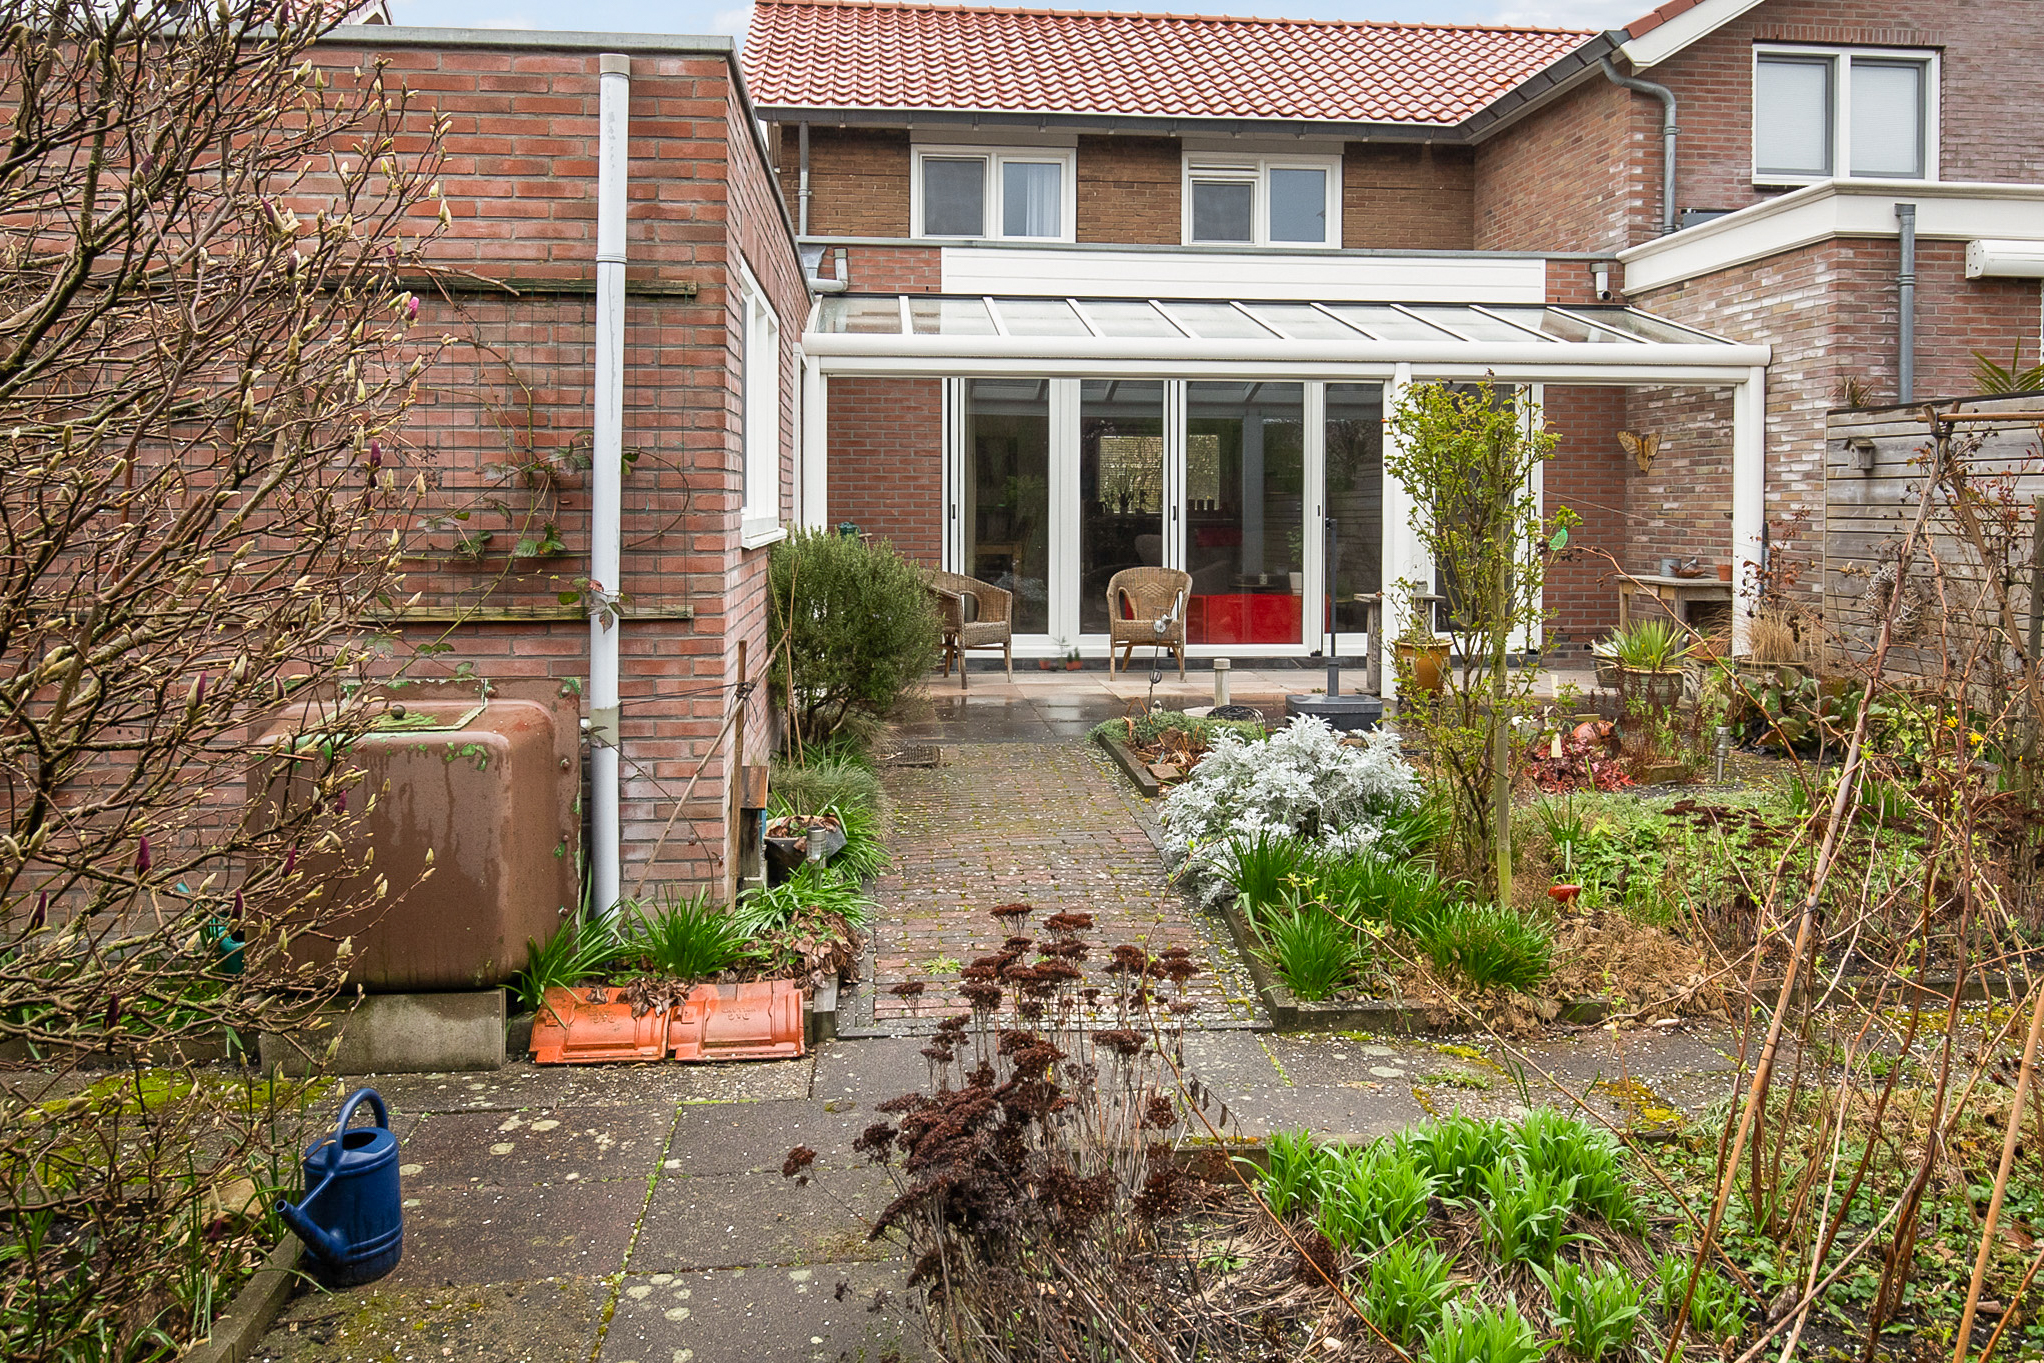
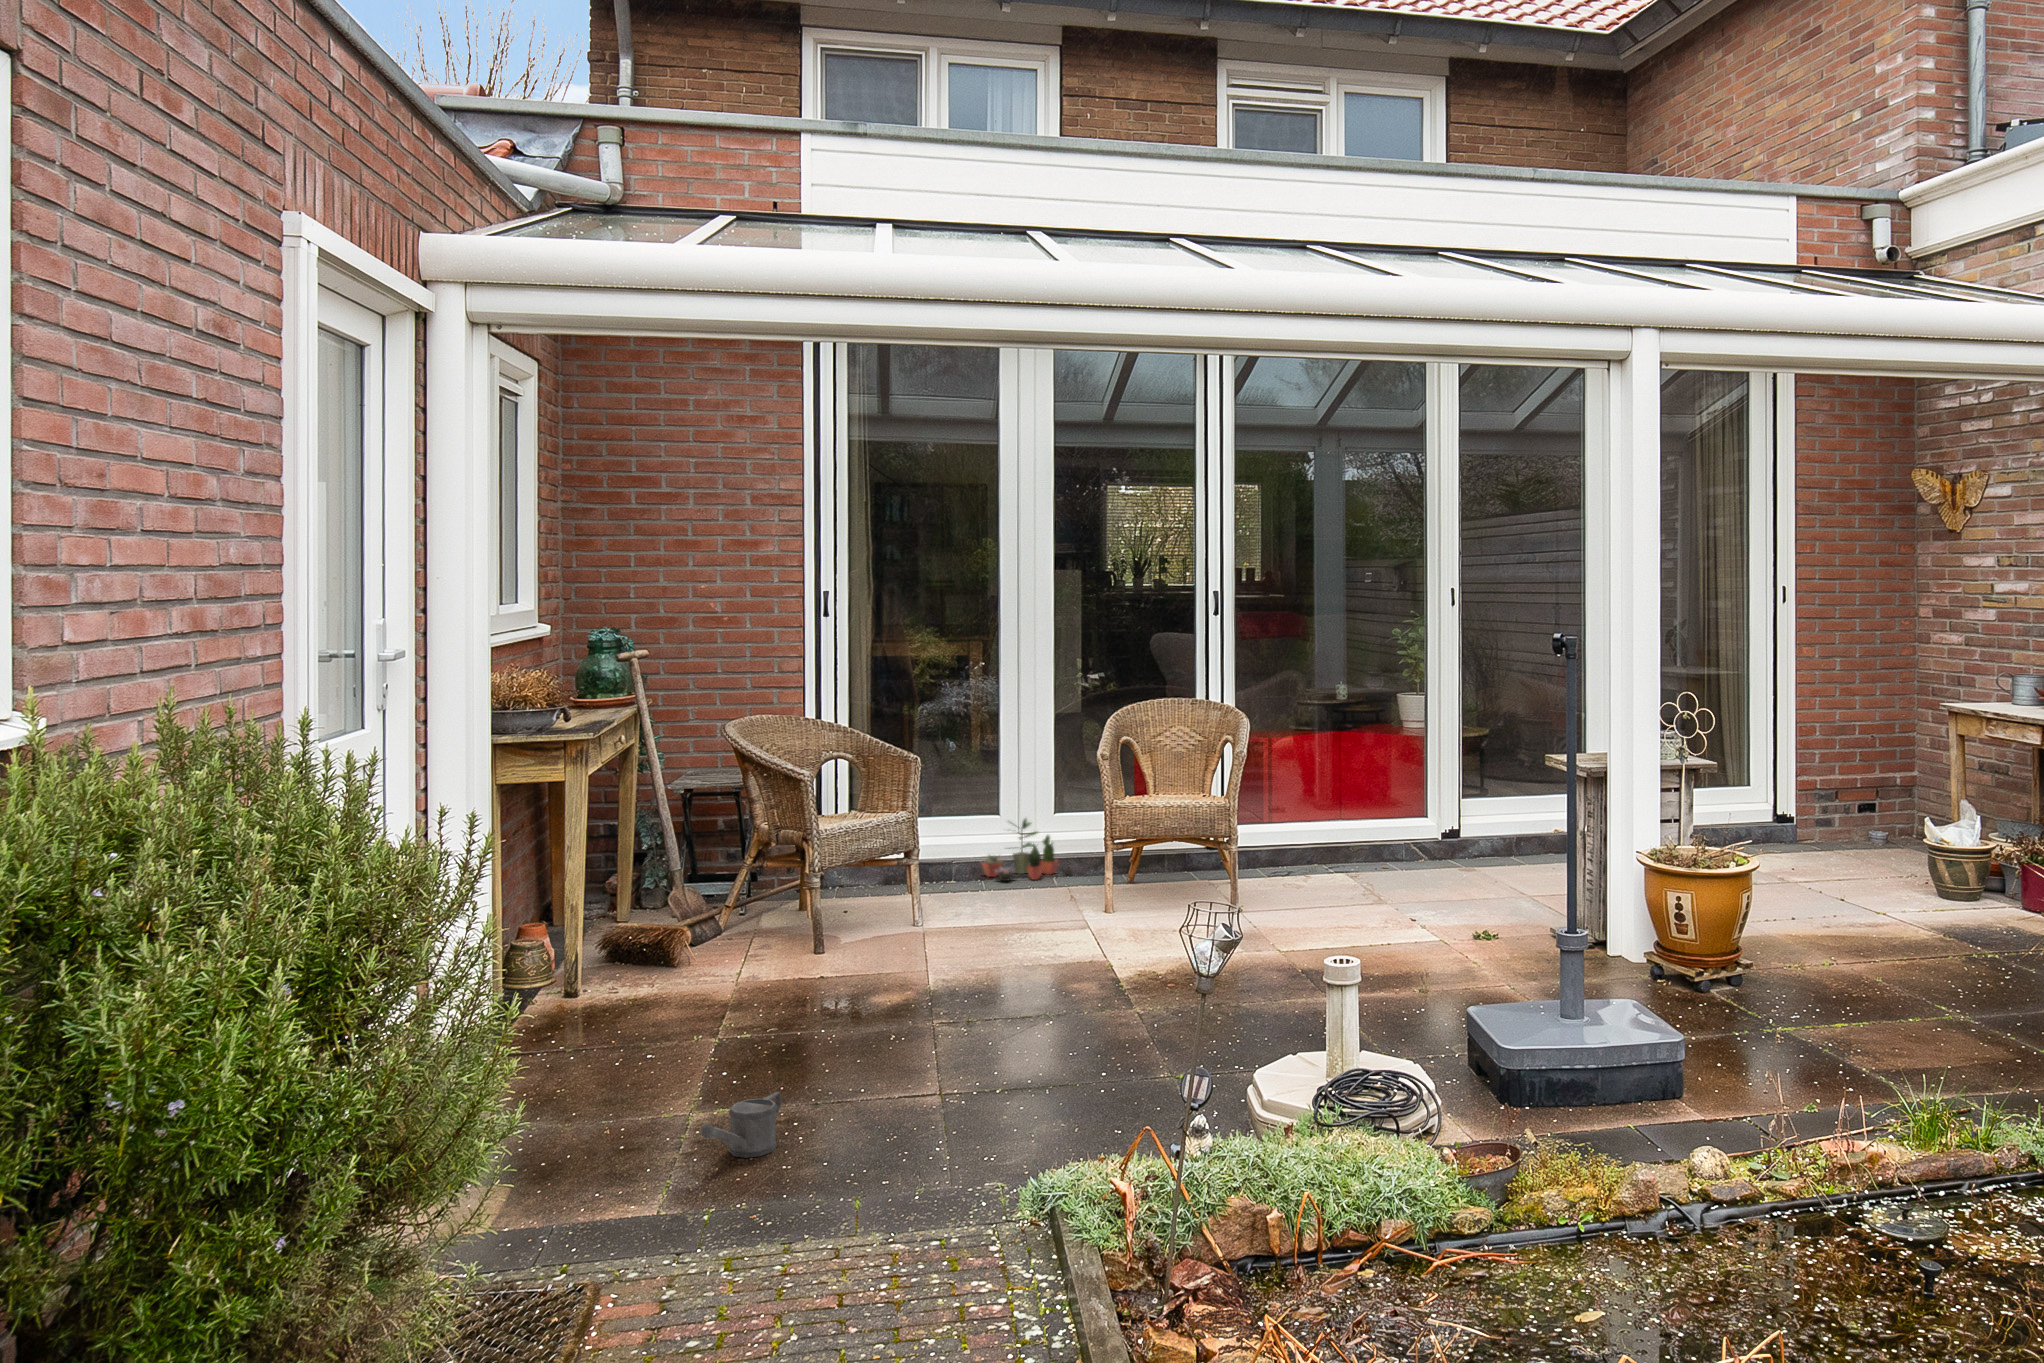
watering can: none [956,716,983,738] -> present [701,1092,782,1158]

